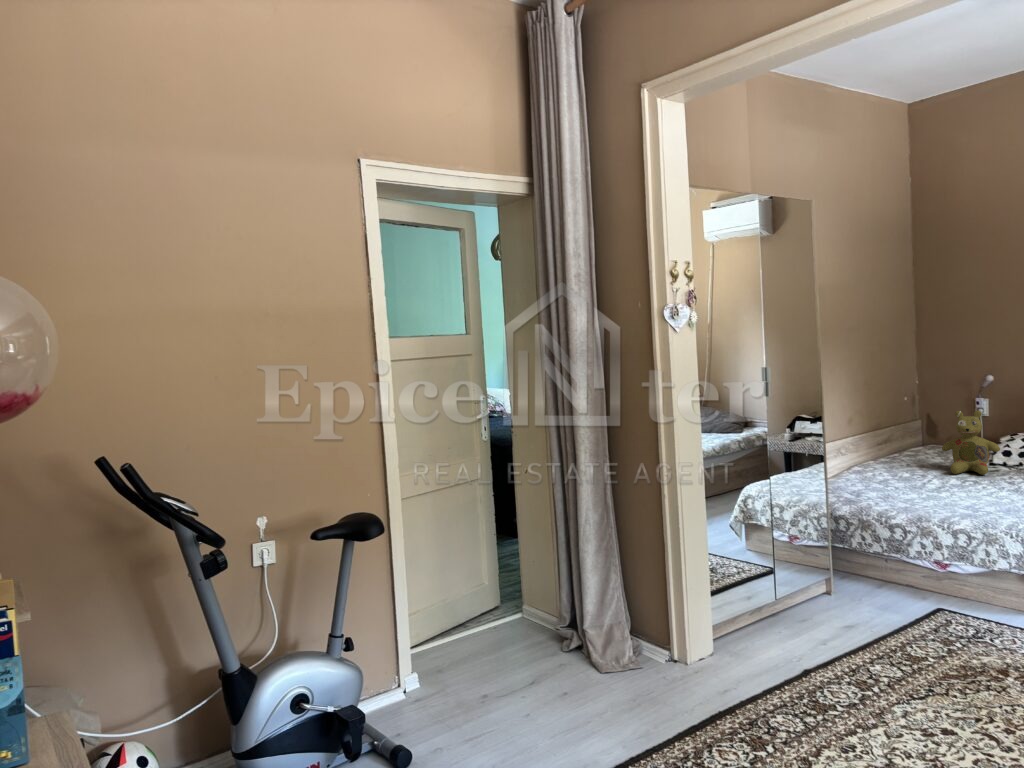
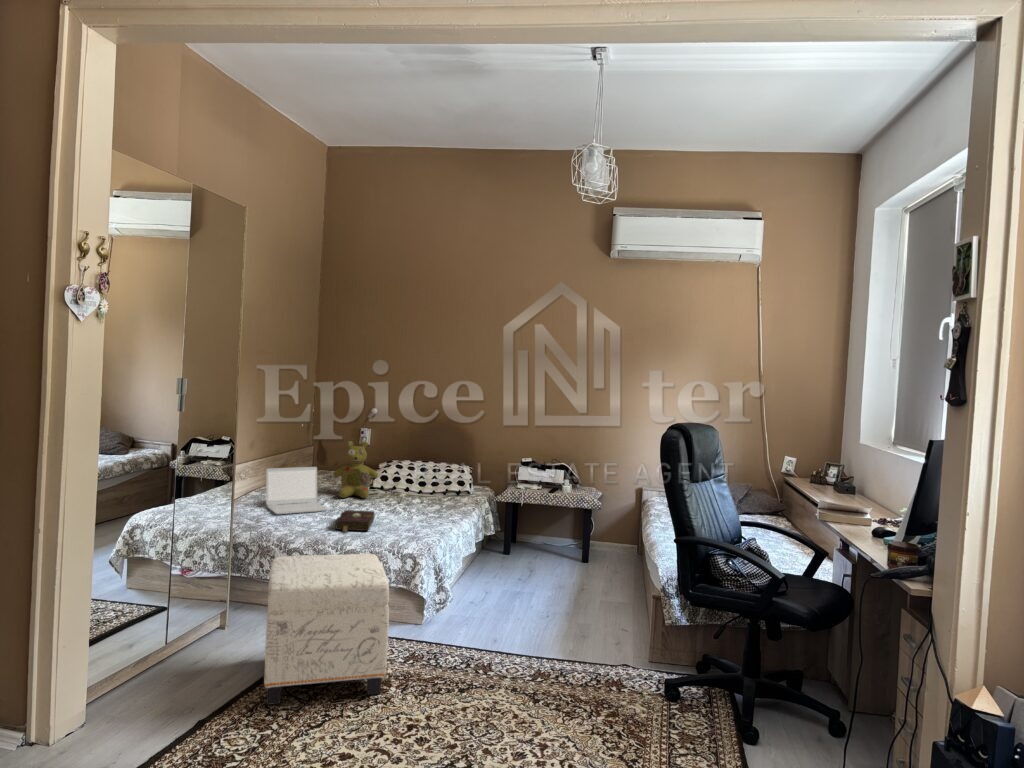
laptop: none [863,441,936,490] -> present [266,467,328,514]
book: none [941,487,992,511] -> present [336,510,374,532]
ottoman: none [860,531,1000,684] -> present [264,554,389,705]

